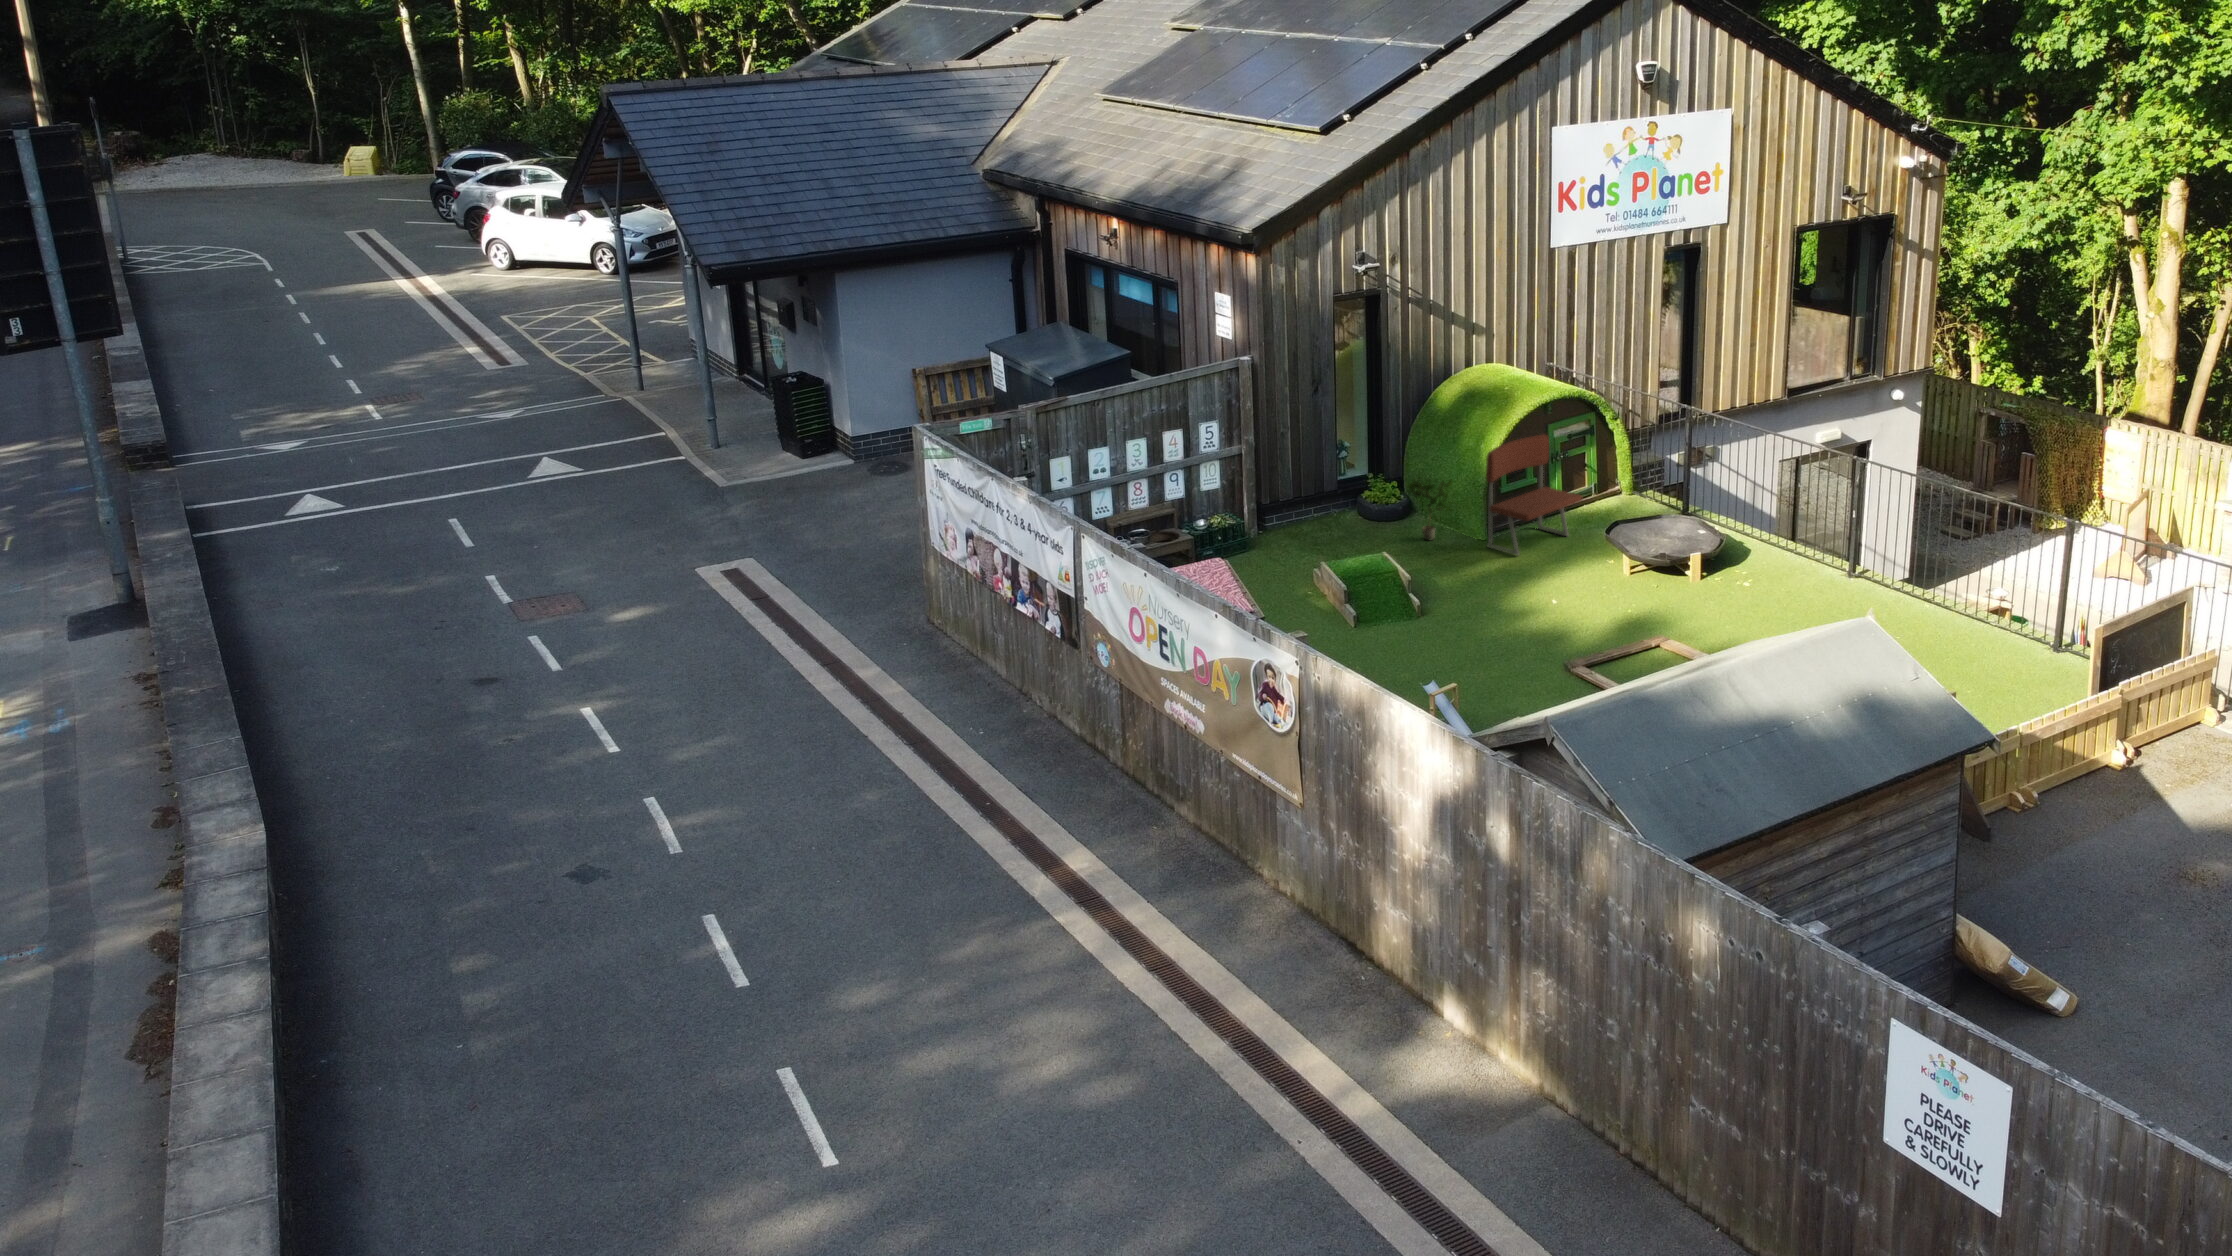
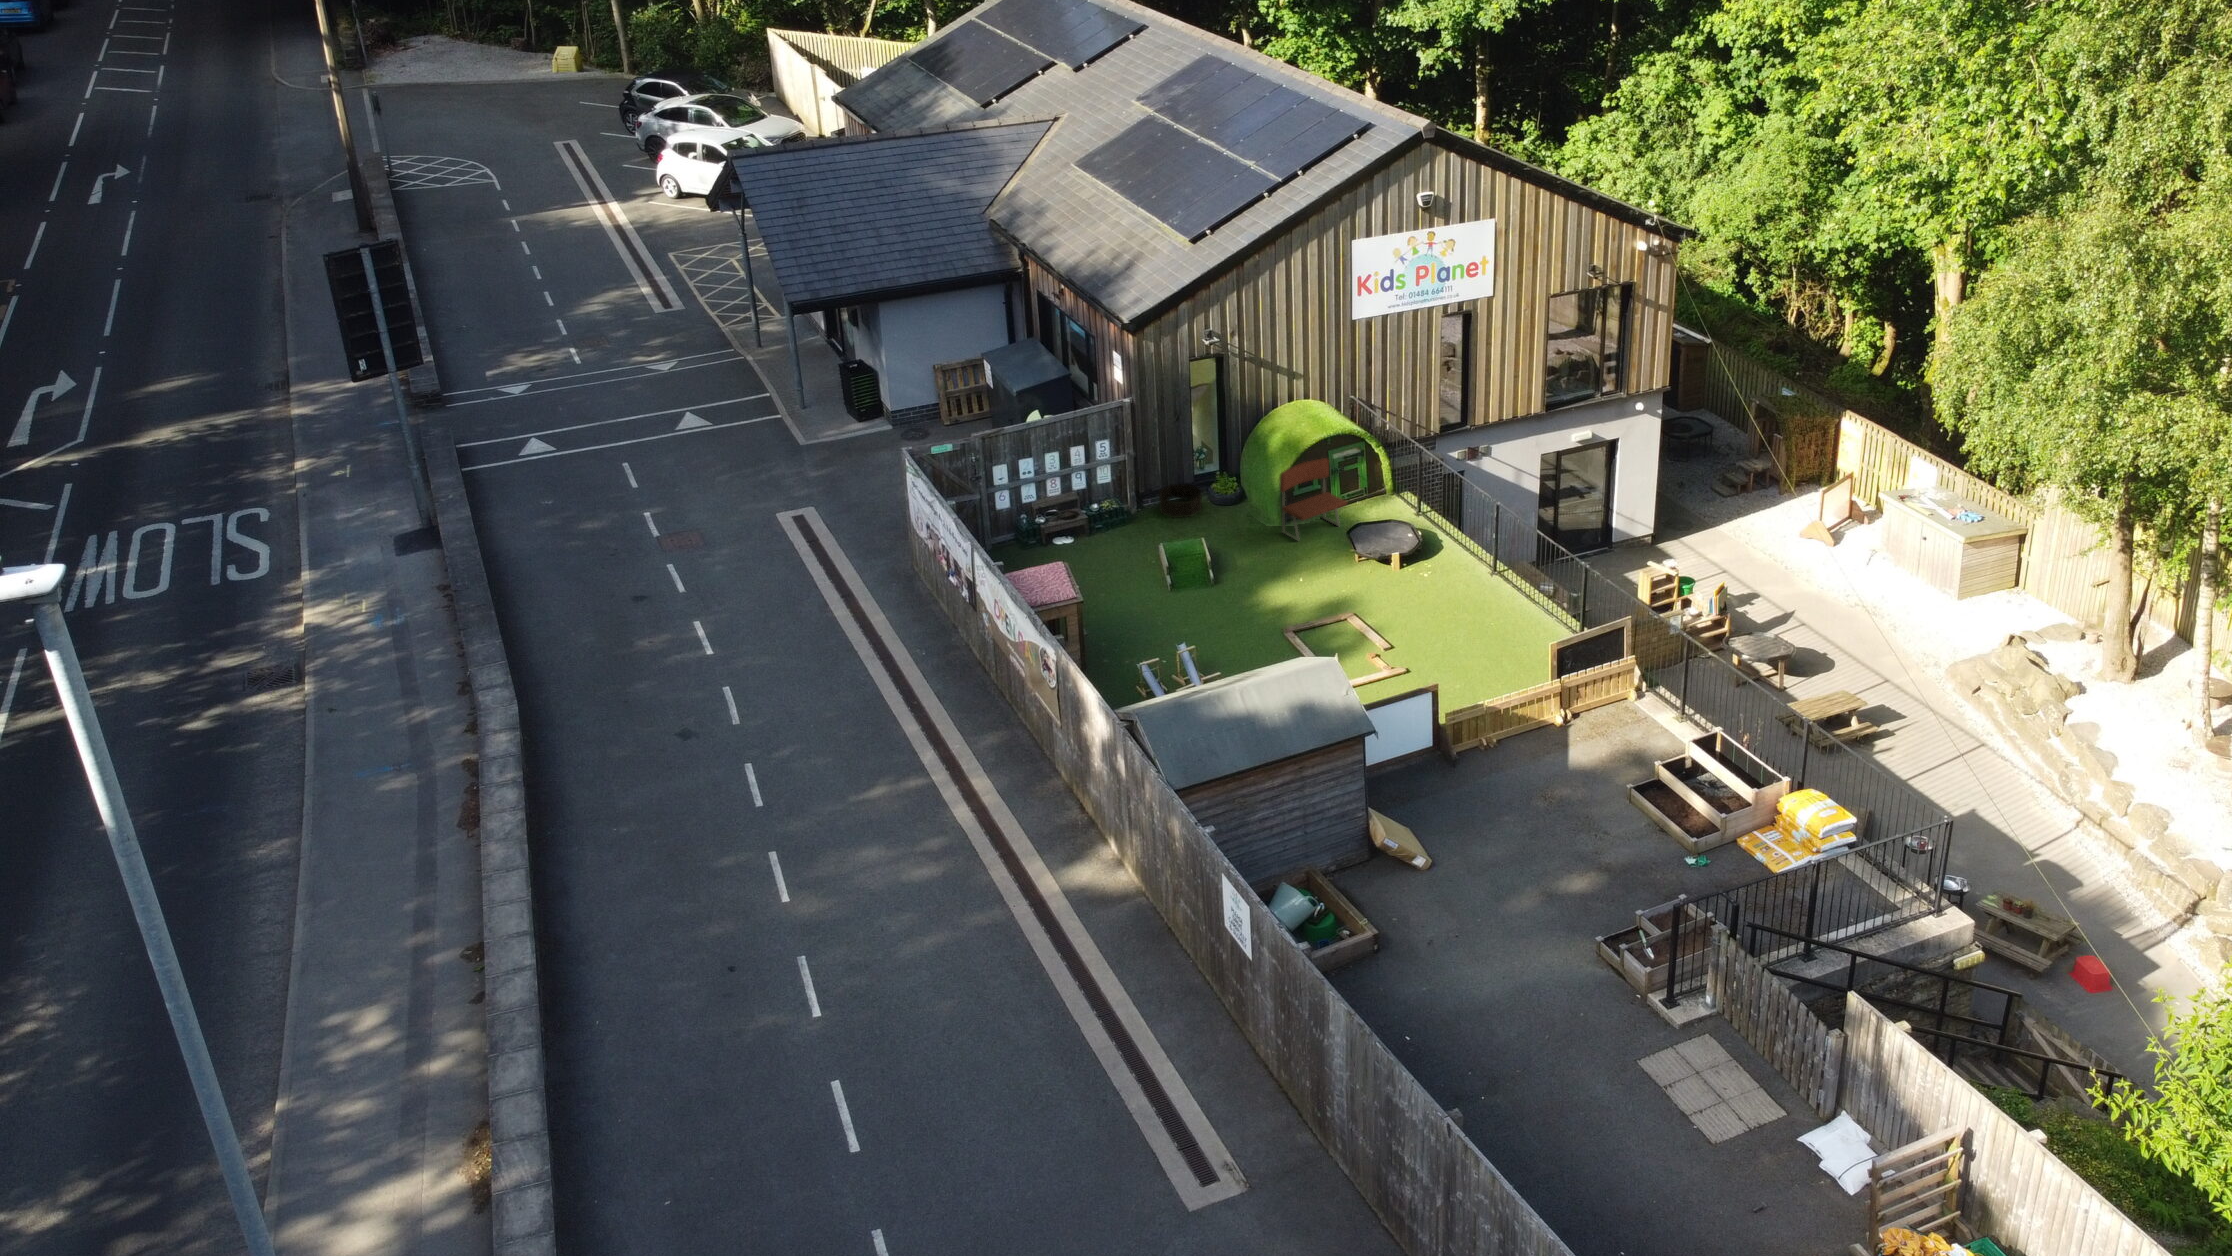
potted plant: present [1407,478,1455,541] -> none [1230,482,1266,525]
basket: none [1287,492,1354,538] -> present [1159,484,1202,518]

